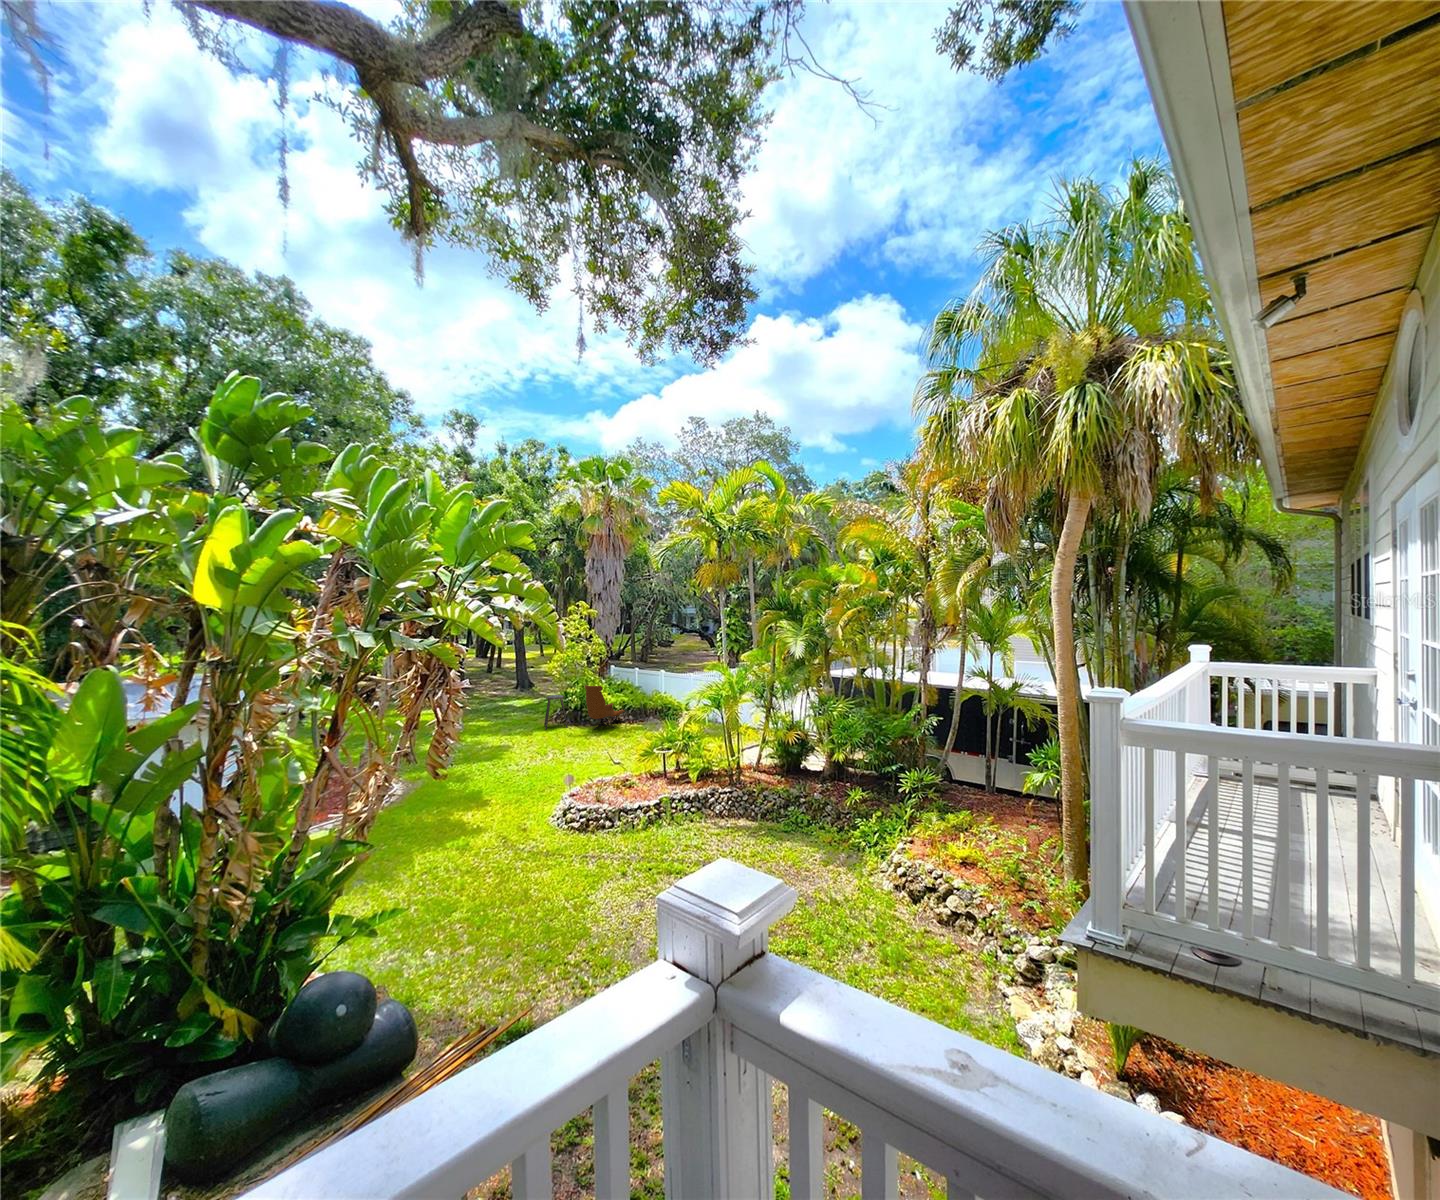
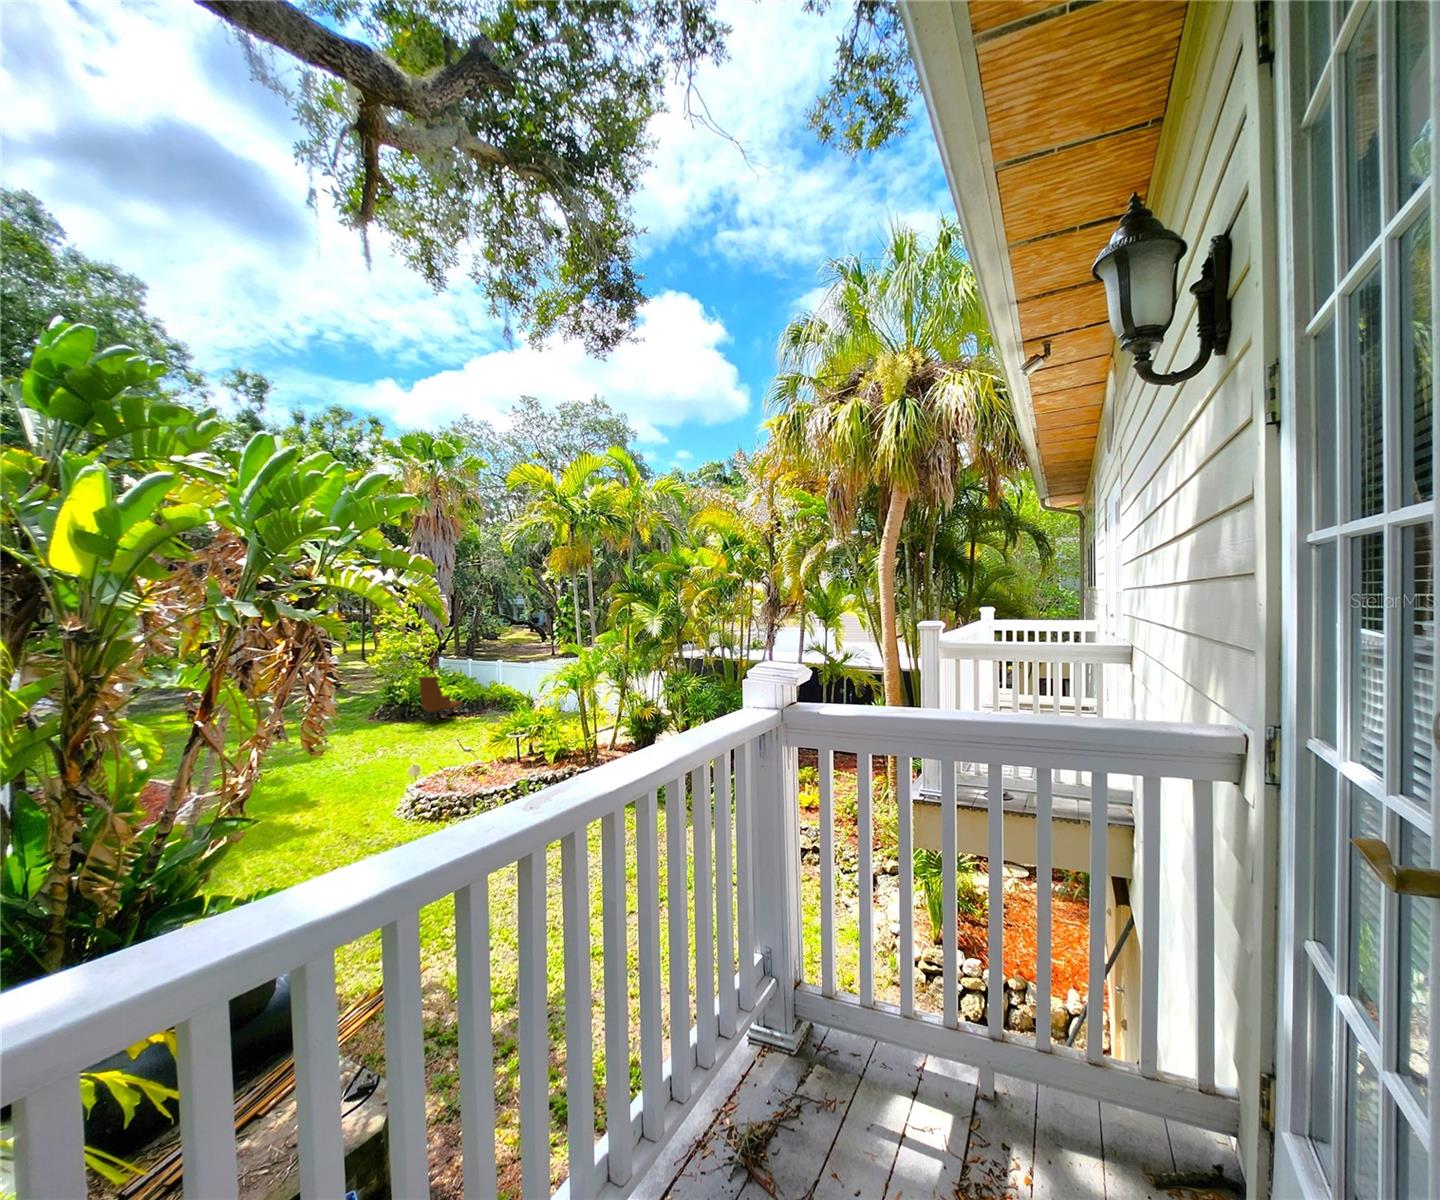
stool: present [544,695,568,730] -> none [368,689,397,727]

